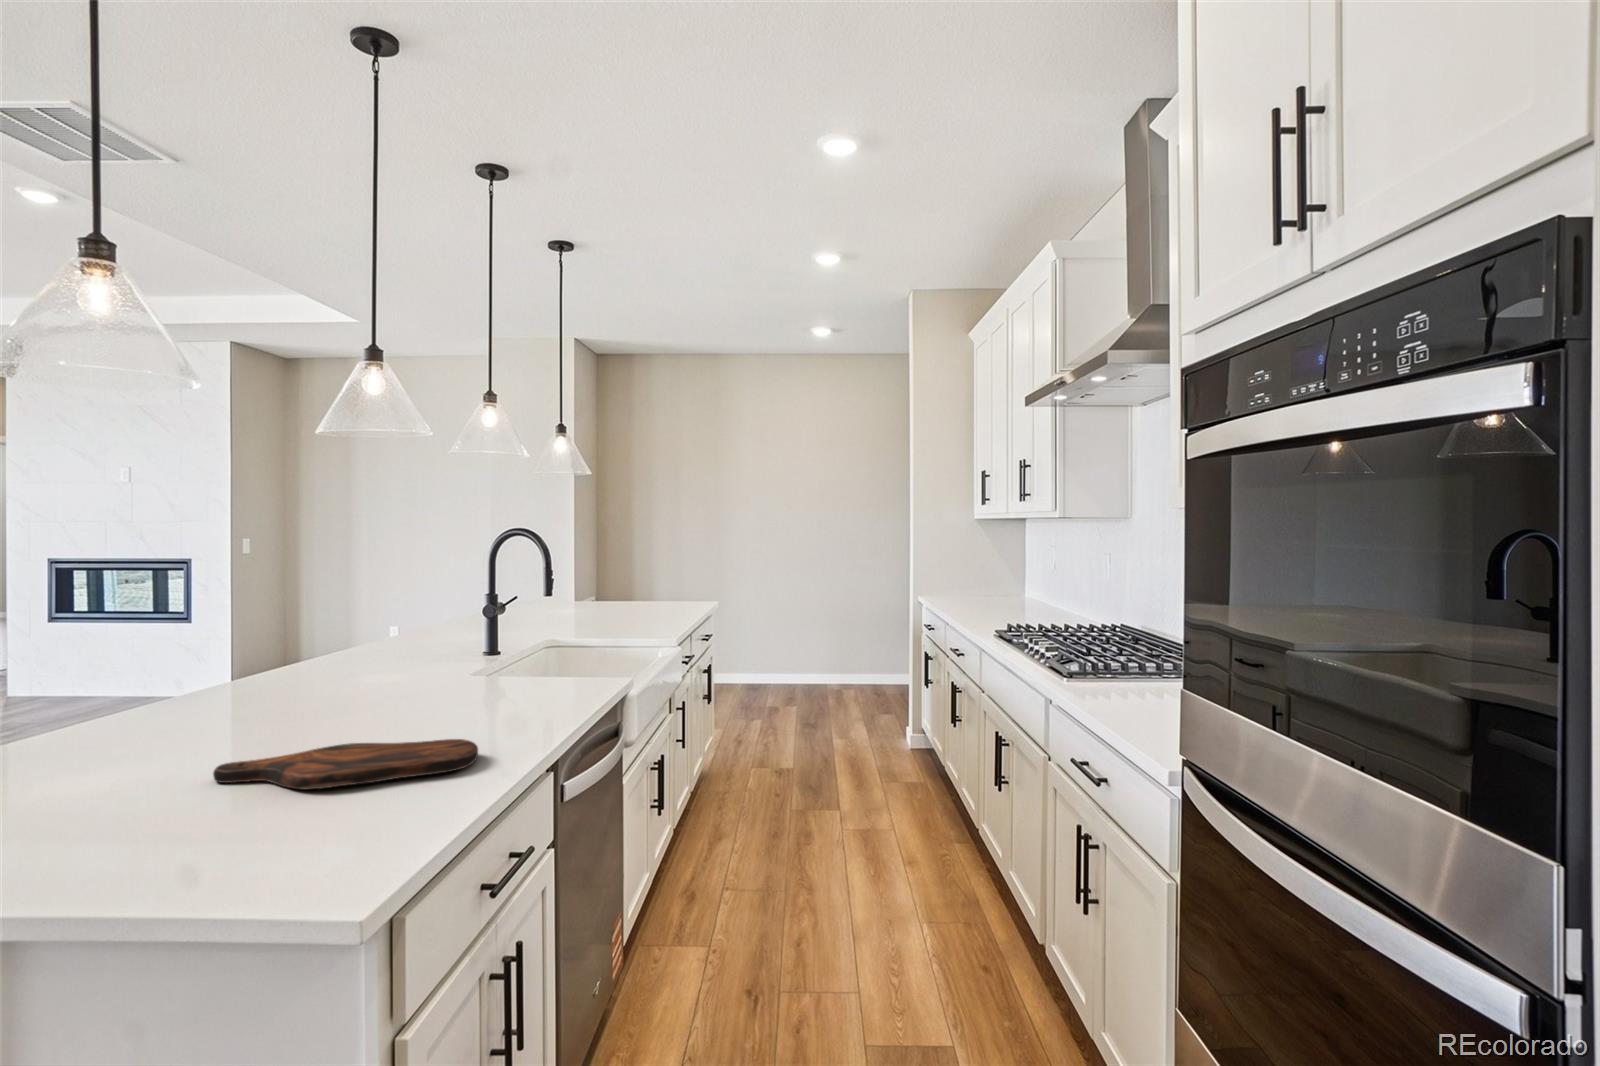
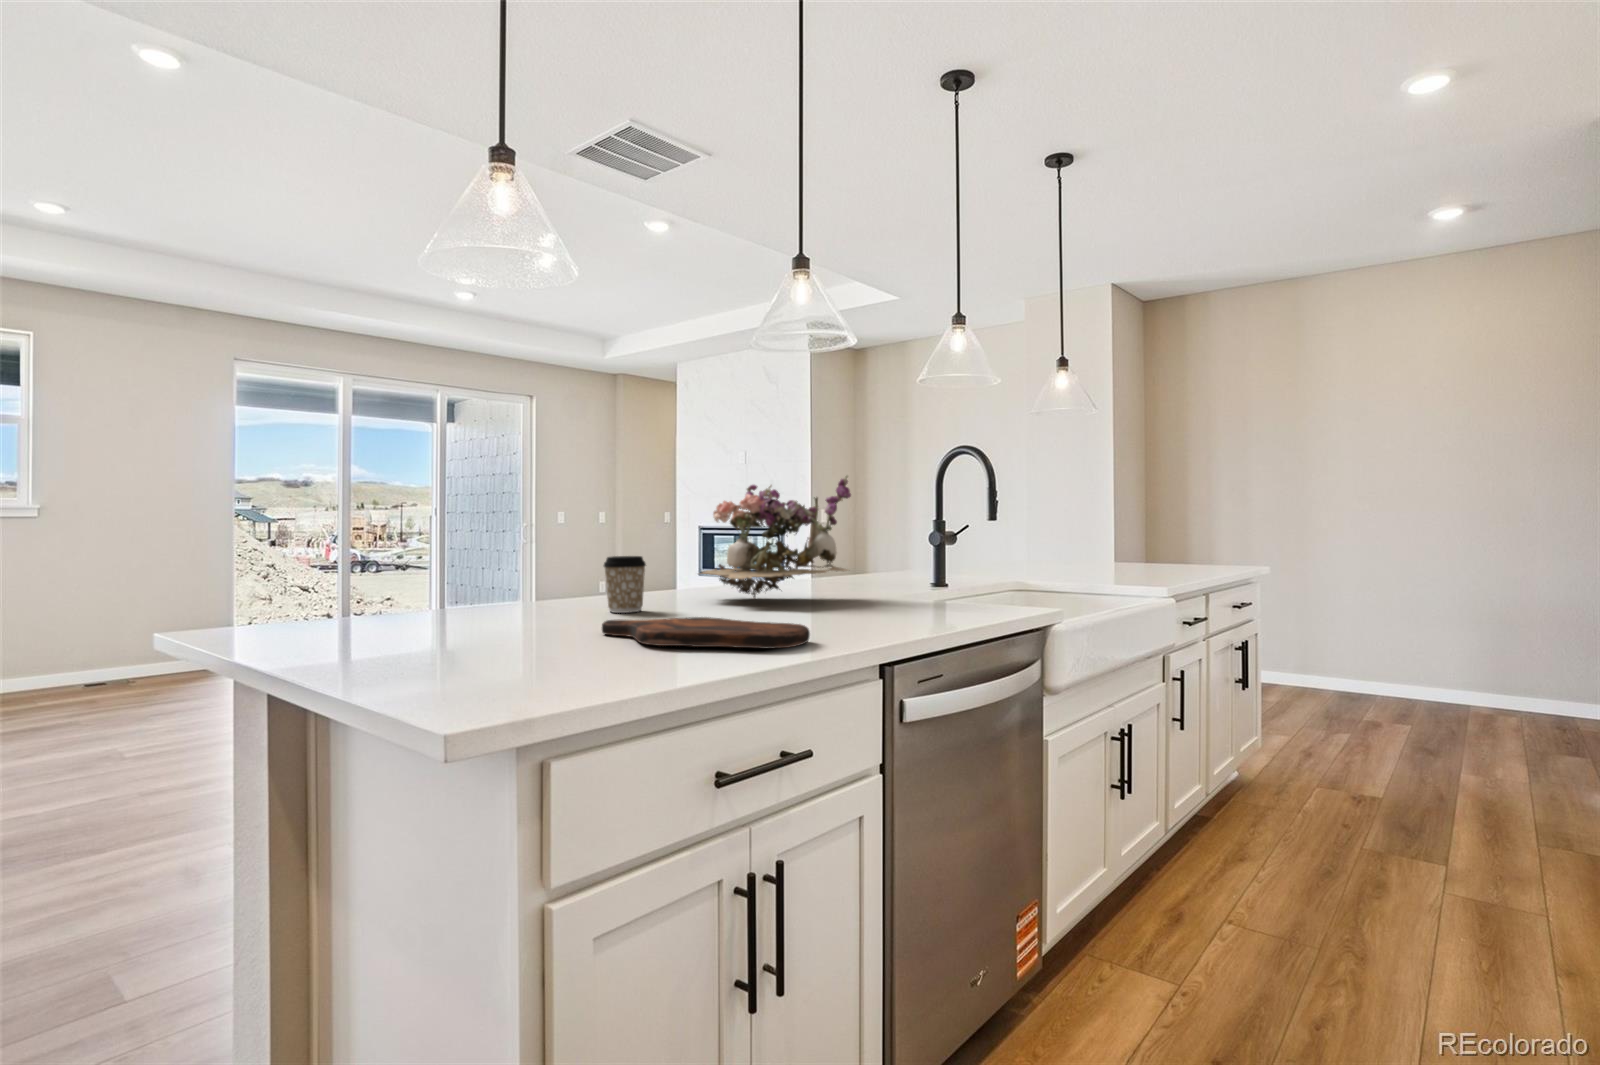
flower arrangement: none [252,565,441,698] -> present [702,475,851,599]
coffee cup: none [149,673,212,744] -> present [604,556,646,613]

